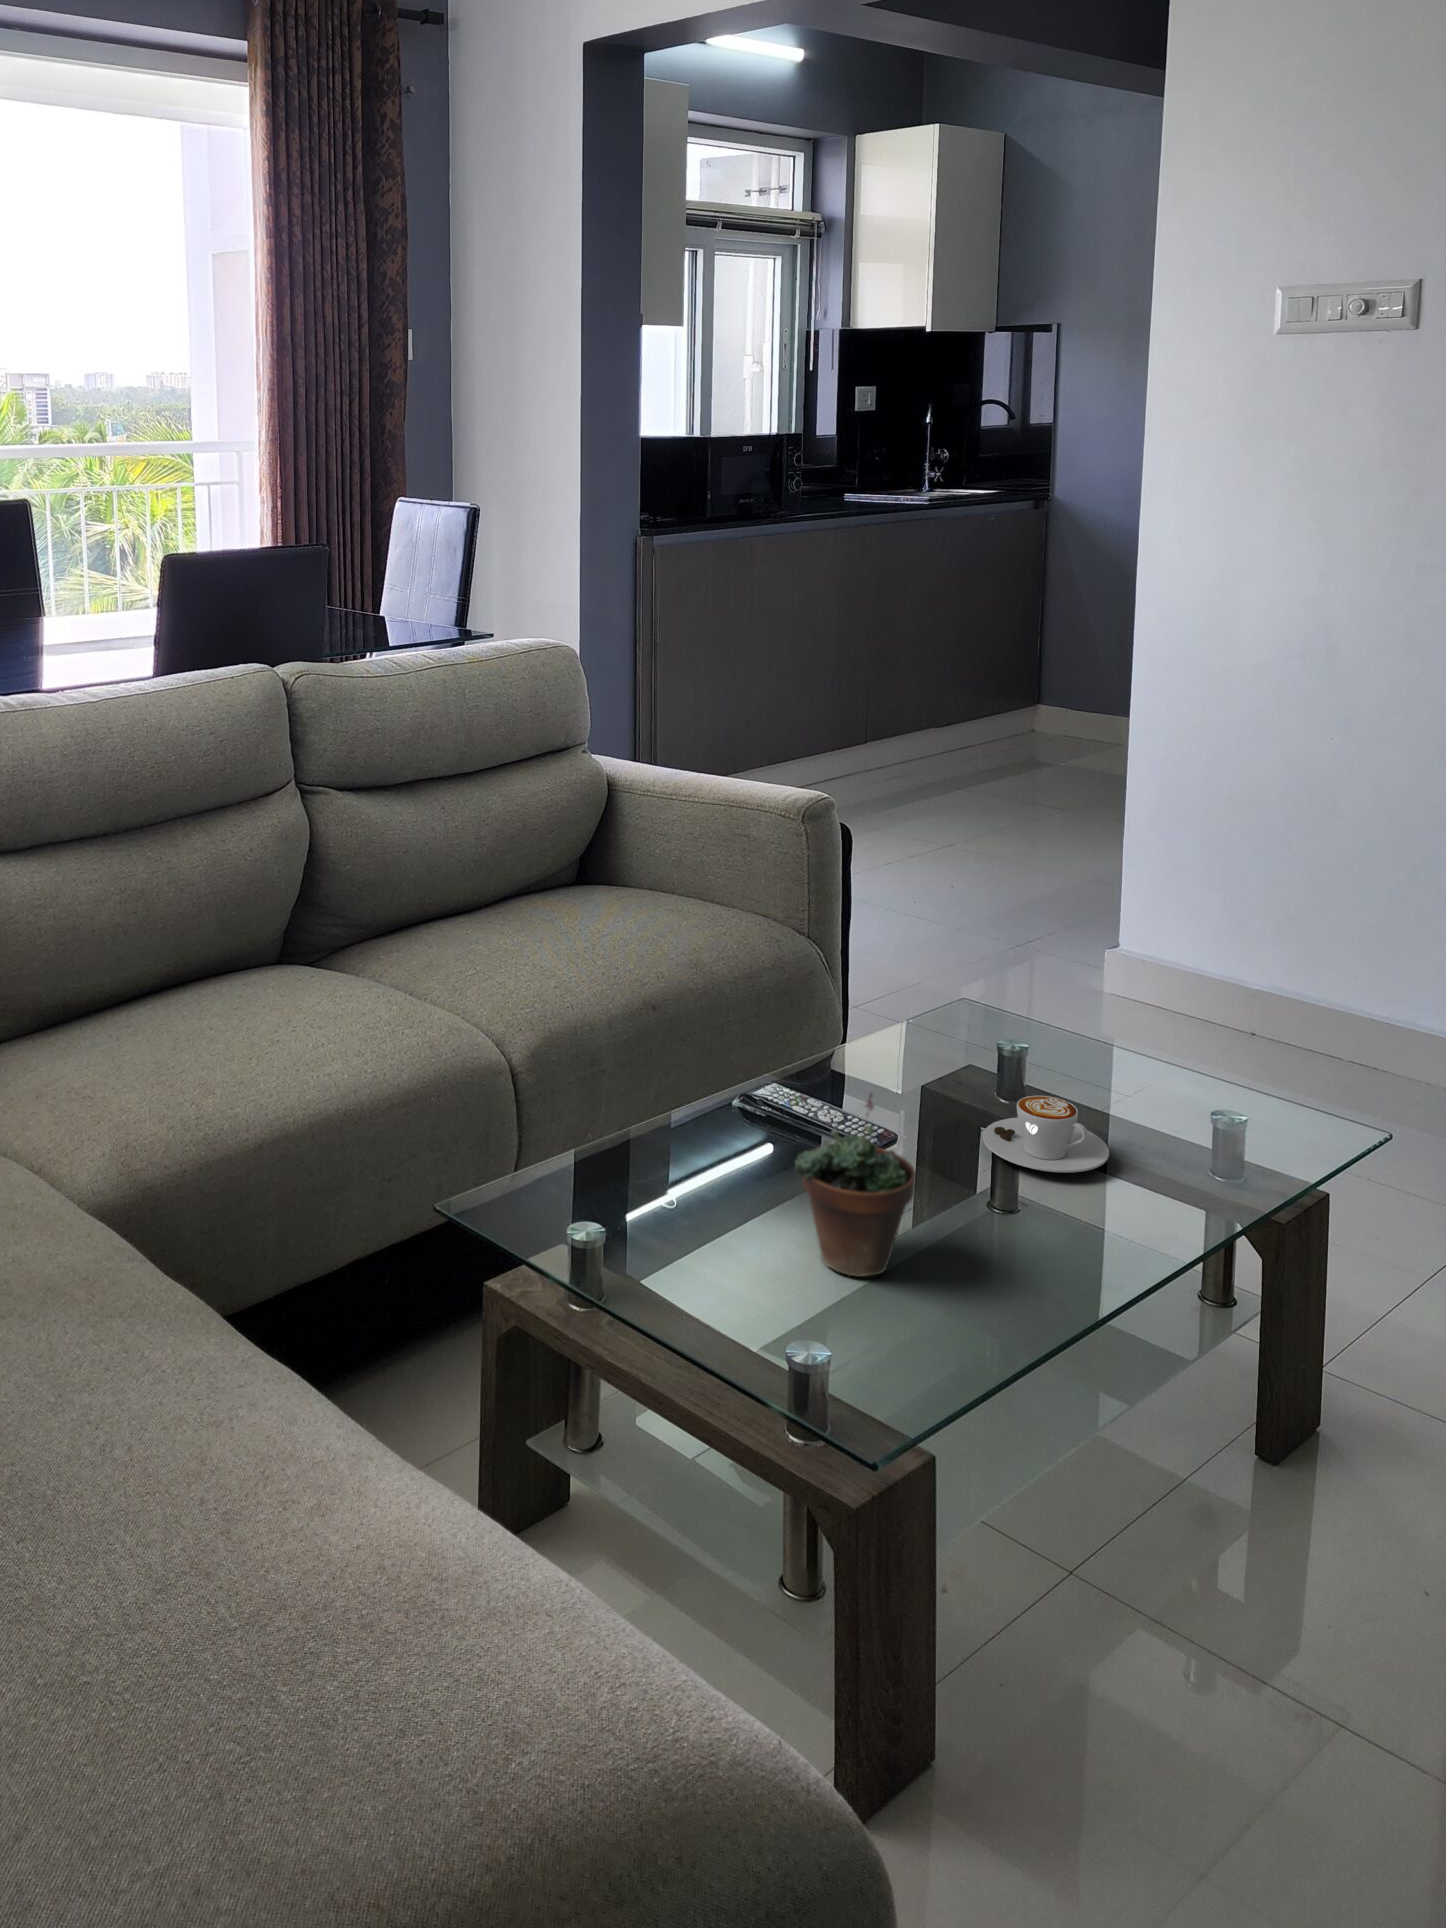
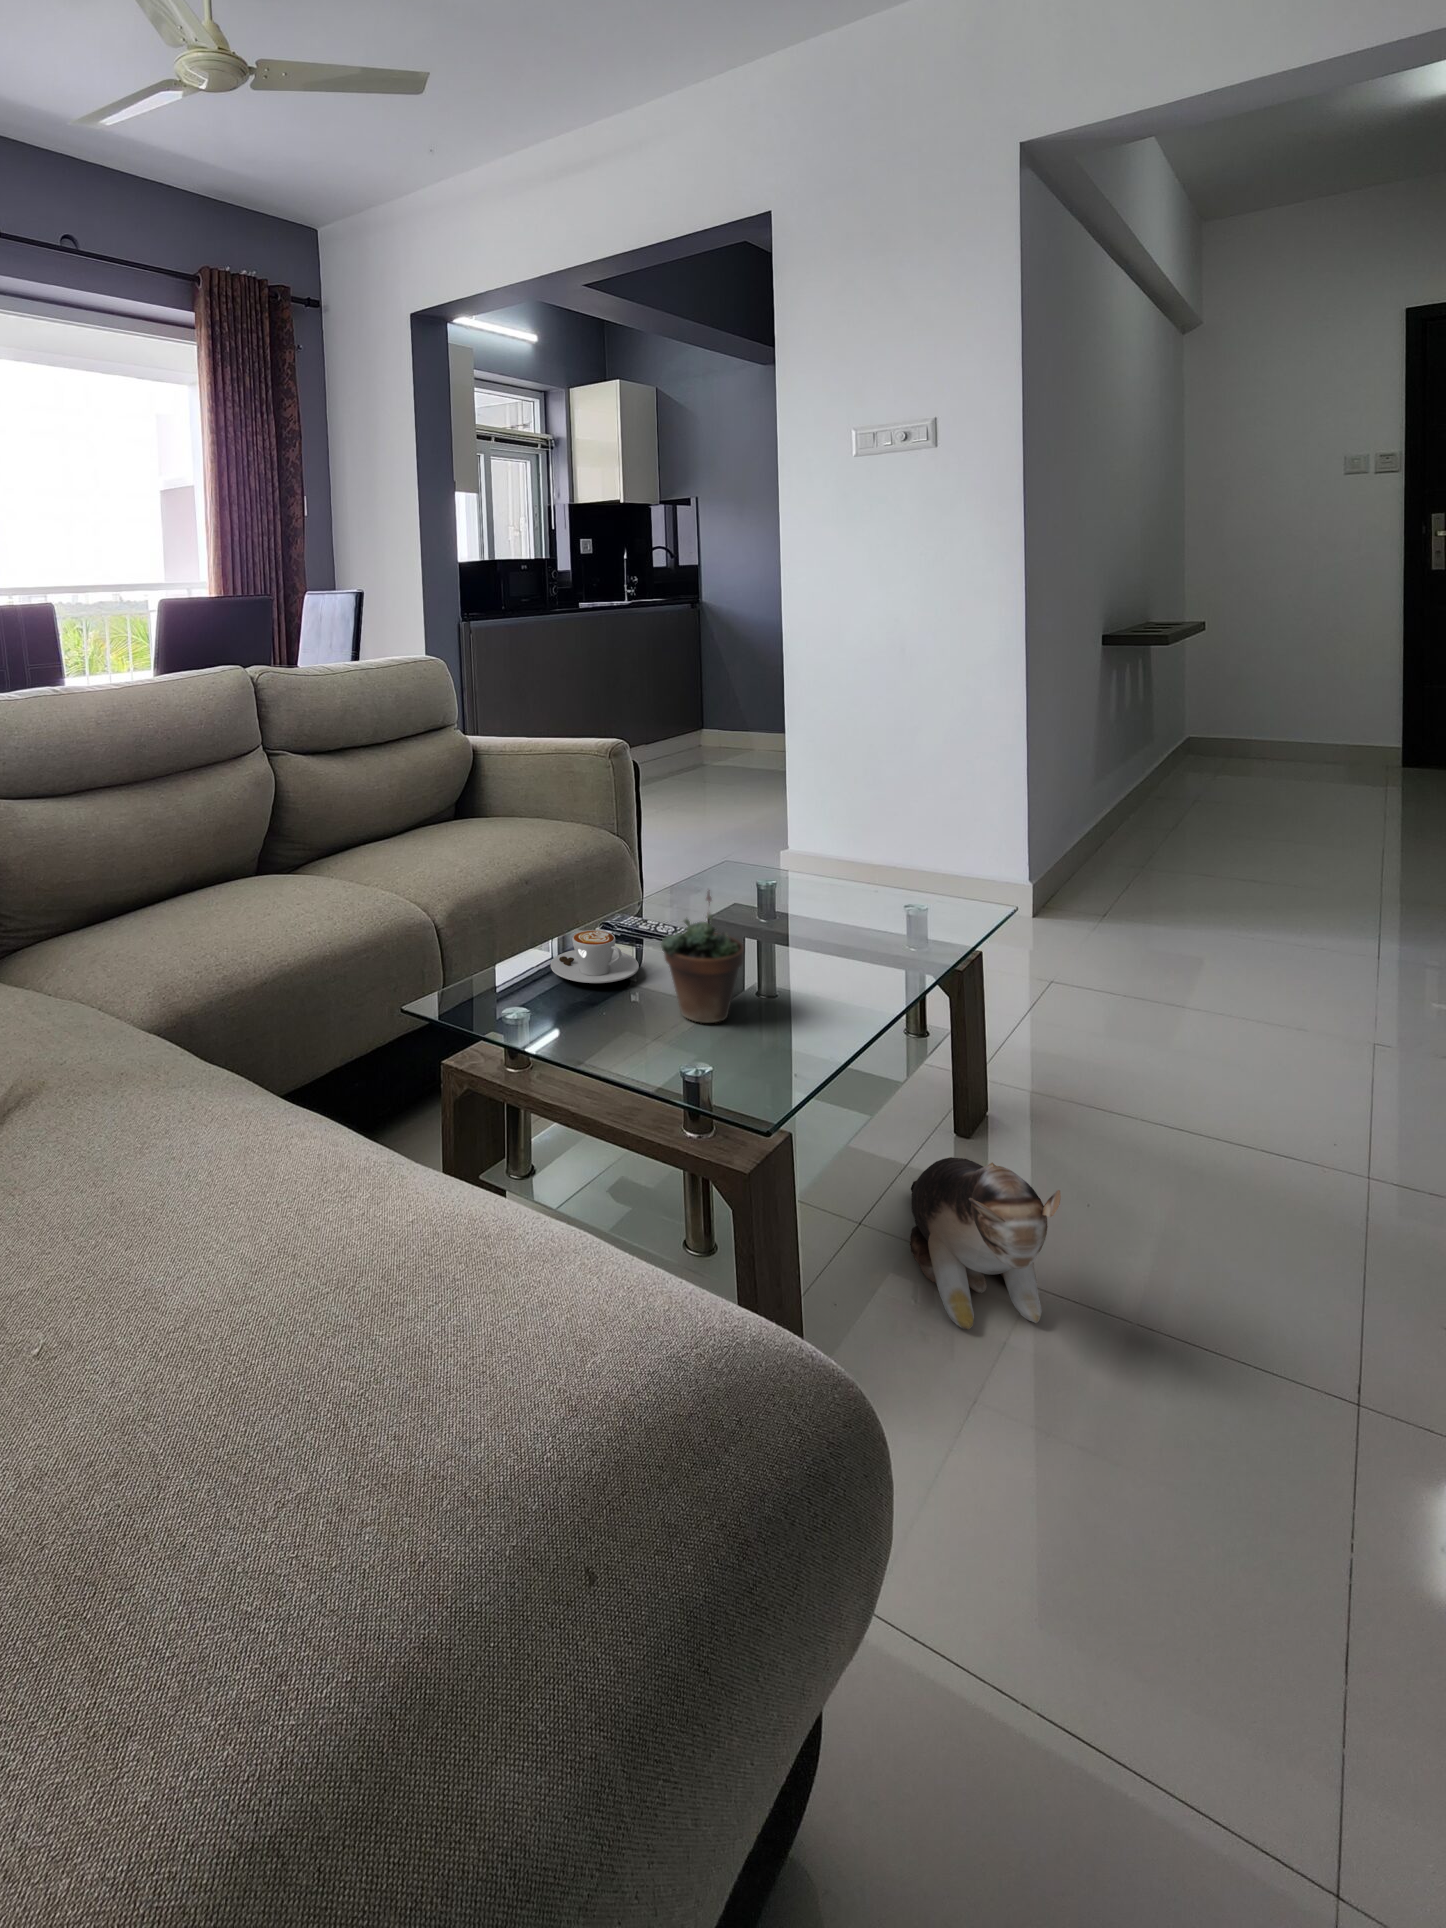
coffee cup: present [983,1096,1109,1173] -> present [551,930,639,983]
plush toy: none [1128,1498,1312,1741] -> present [910,1157,1061,1330]

